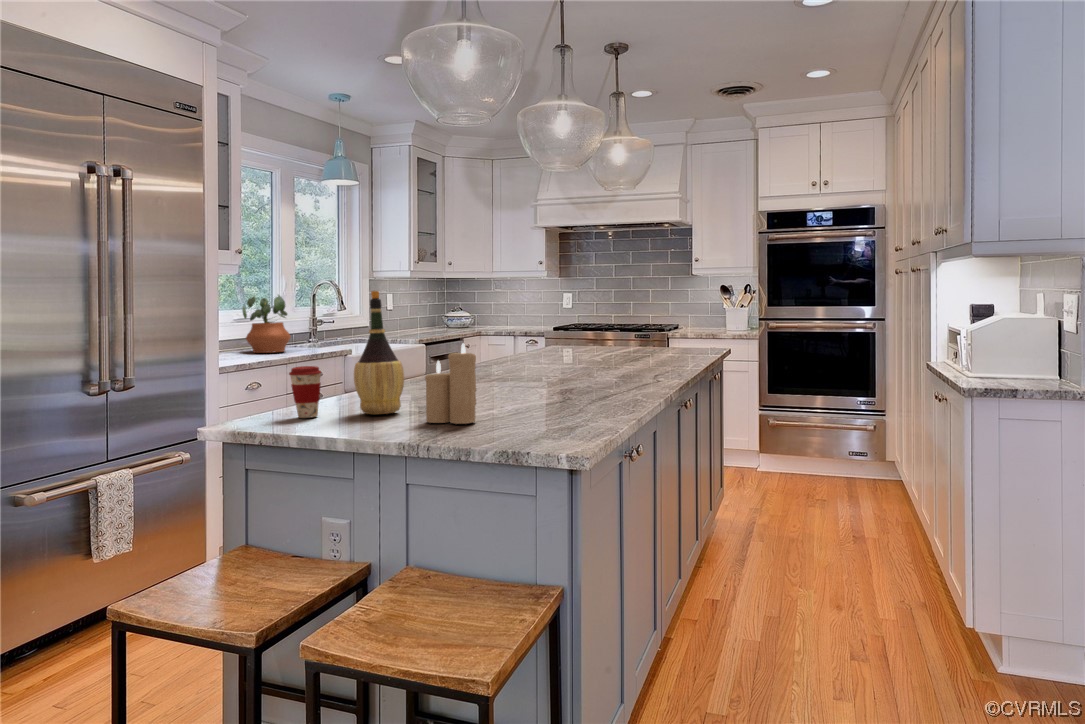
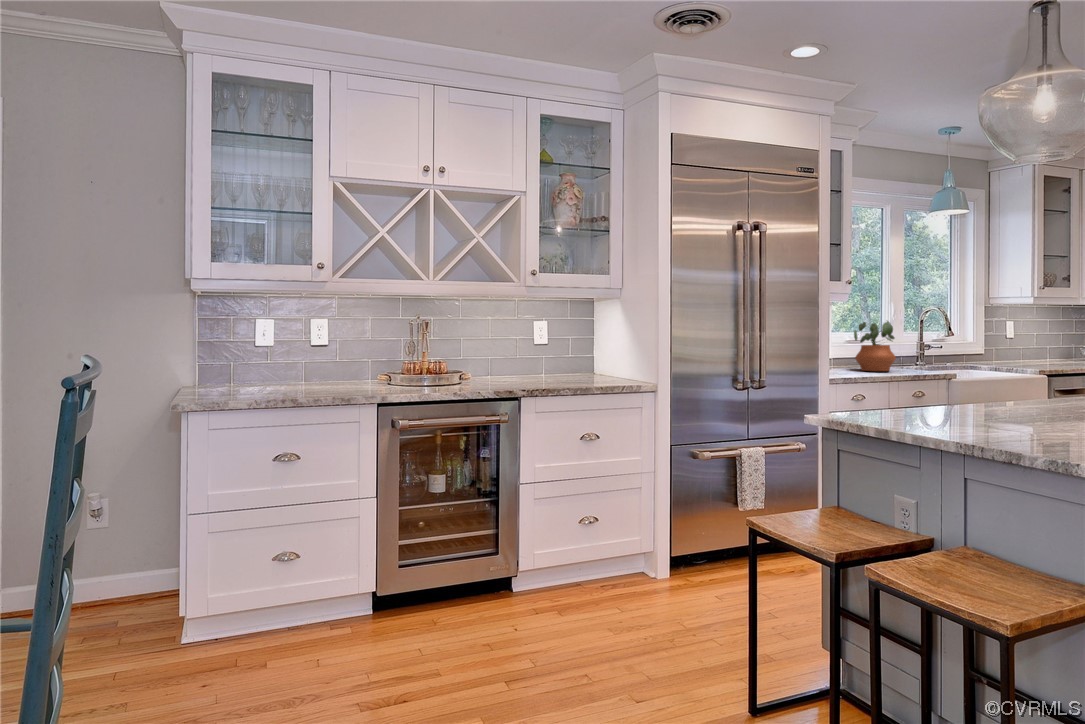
wine bottle: present [354,291,404,414] -> none [932,321,979,423]
candle: present [425,343,476,424] -> none [993,368,1047,438]
coffee cup: present [289,366,321,418] -> none [878,379,905,419]

